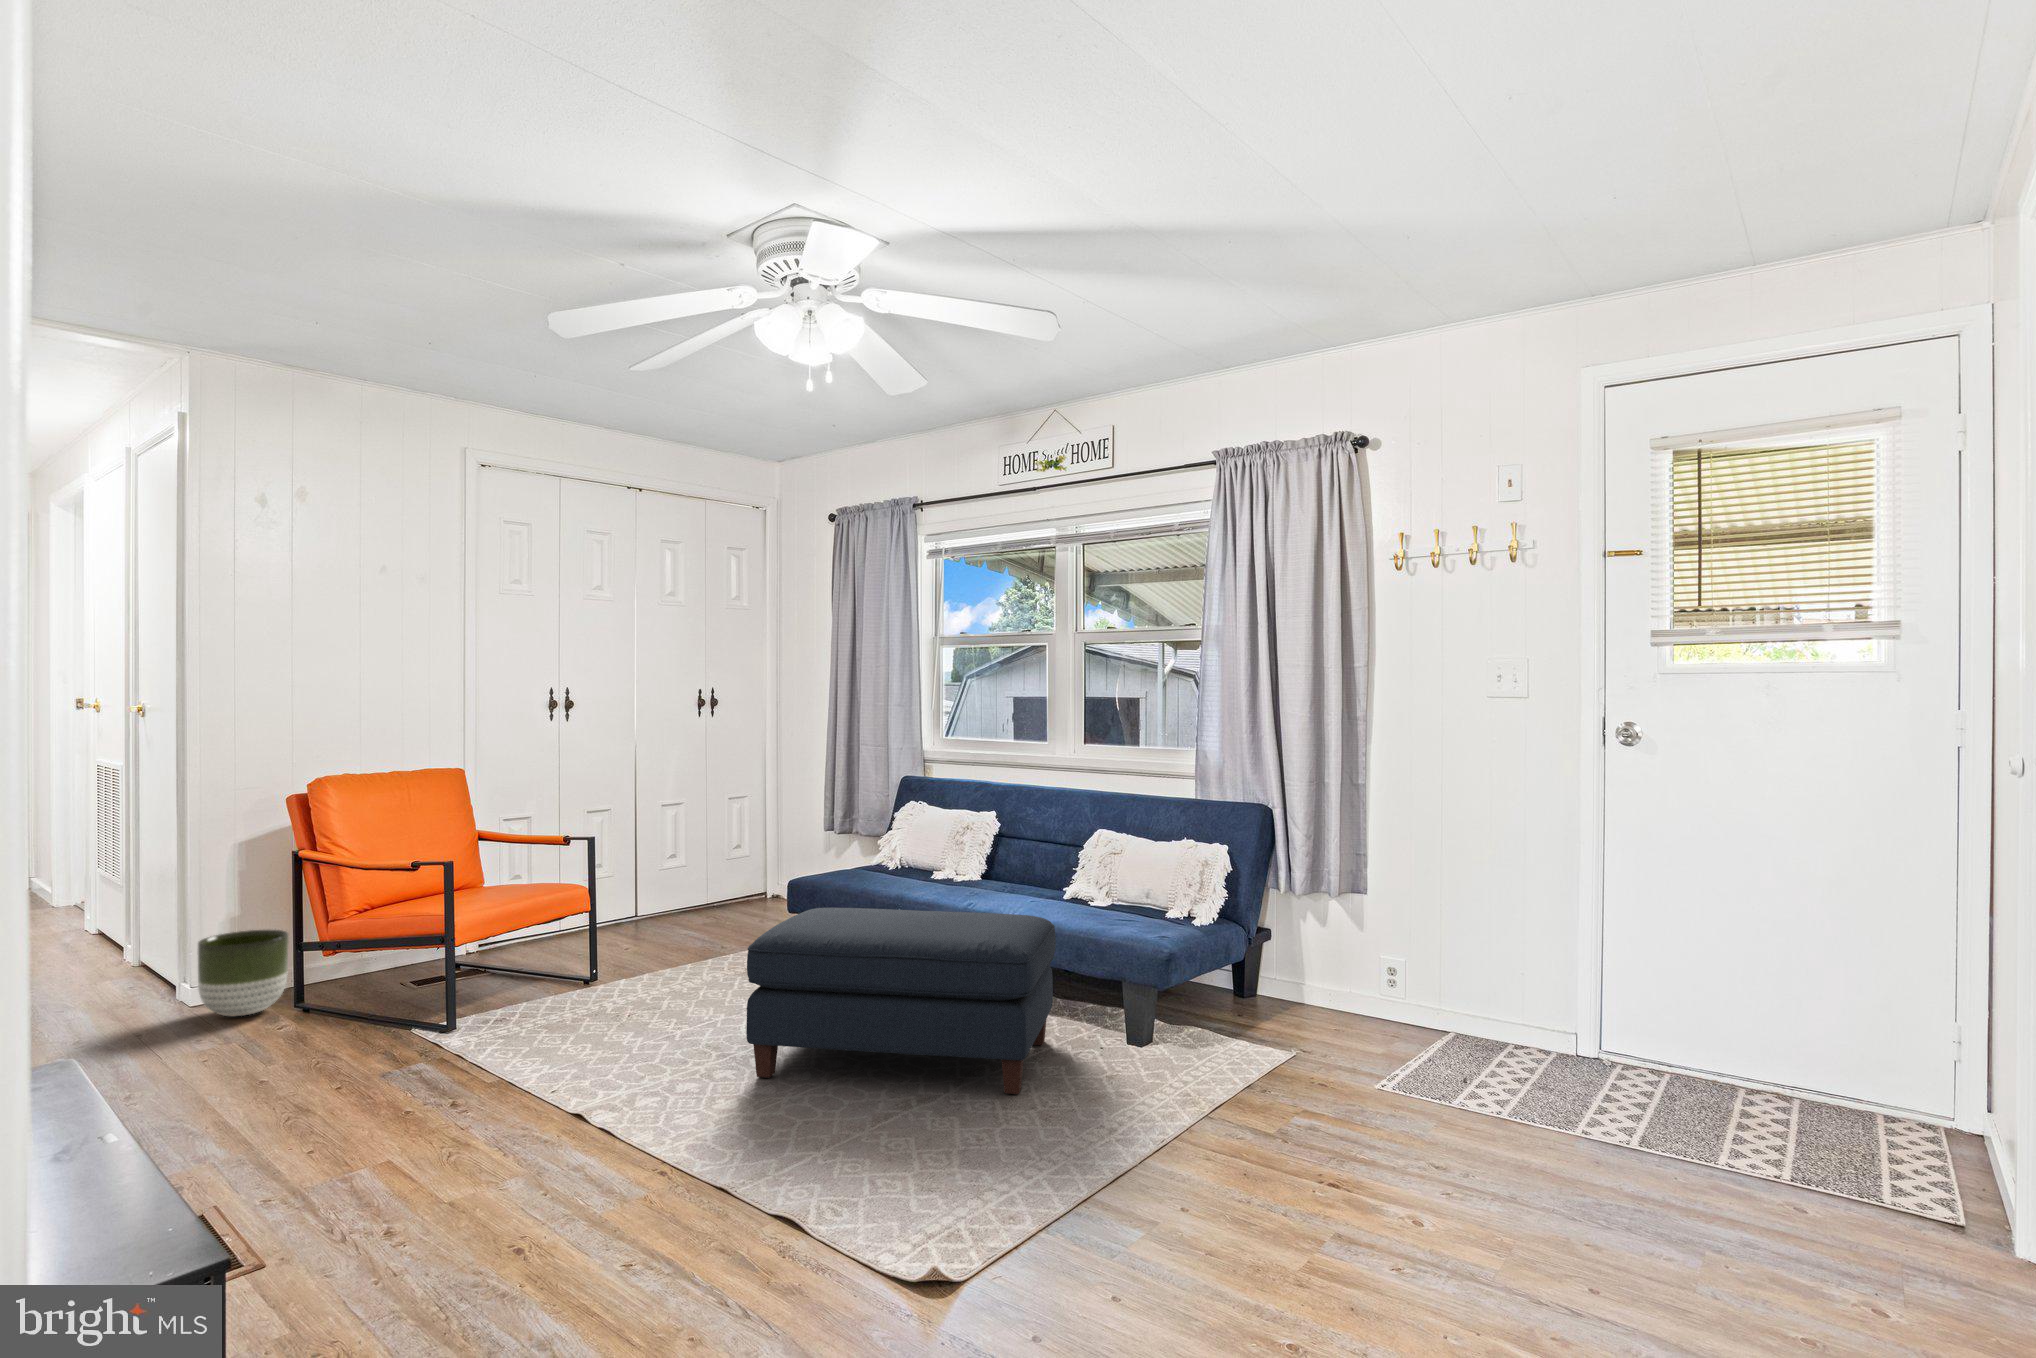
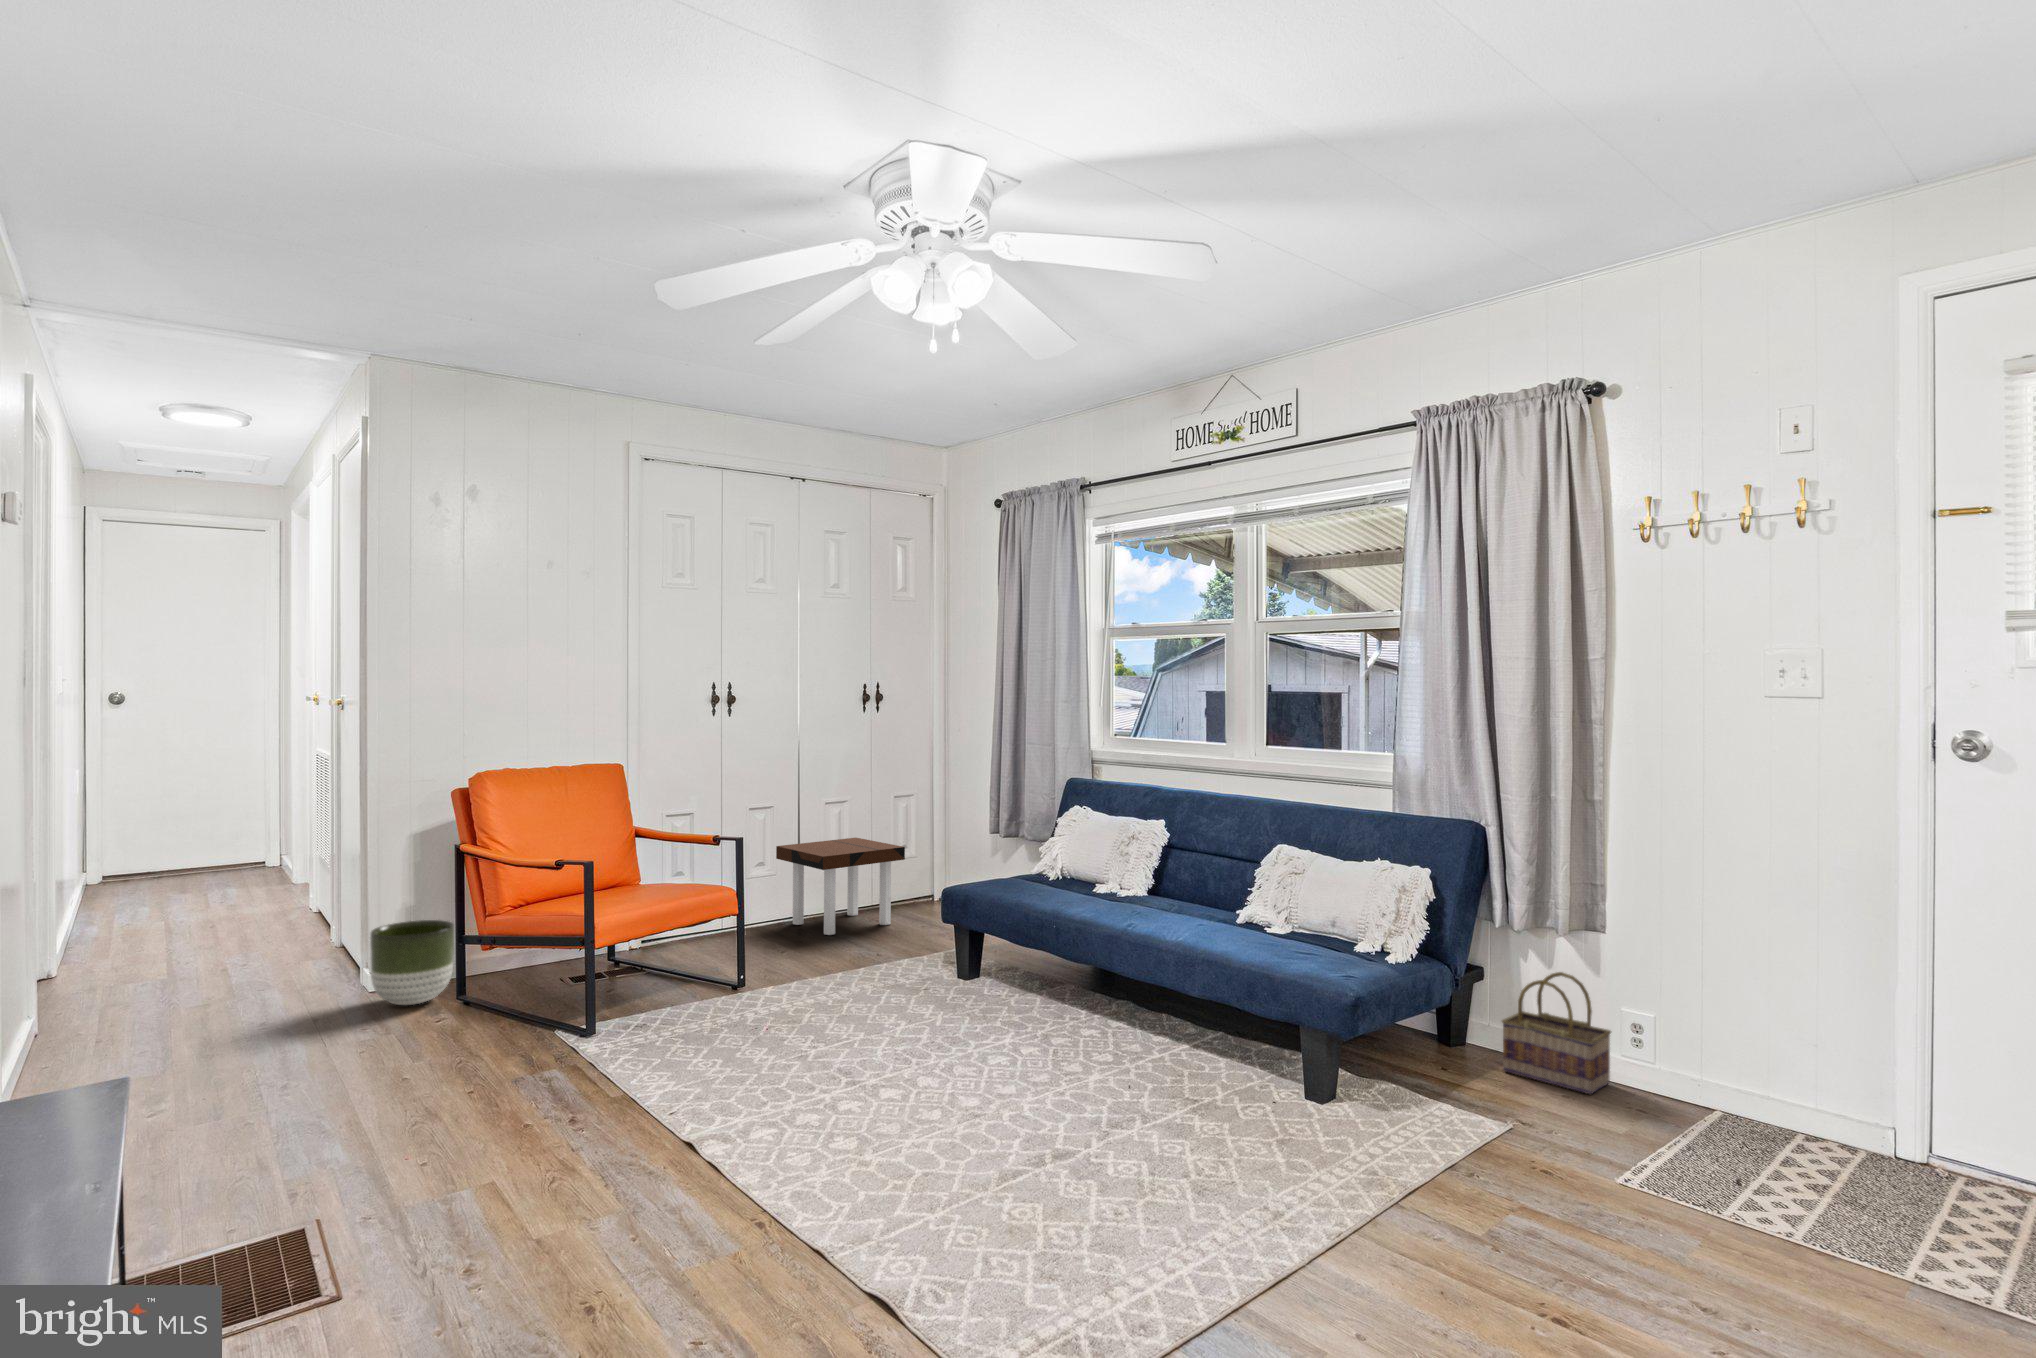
side table: none [613,838,743,932] -> present [776,838,905,935]
ottoman: present [746,908,1056,1094] -> none [872,924,1220,1156]
basket: none [1286,928,1372,1027] -> present [1502,972,1611,1094]

